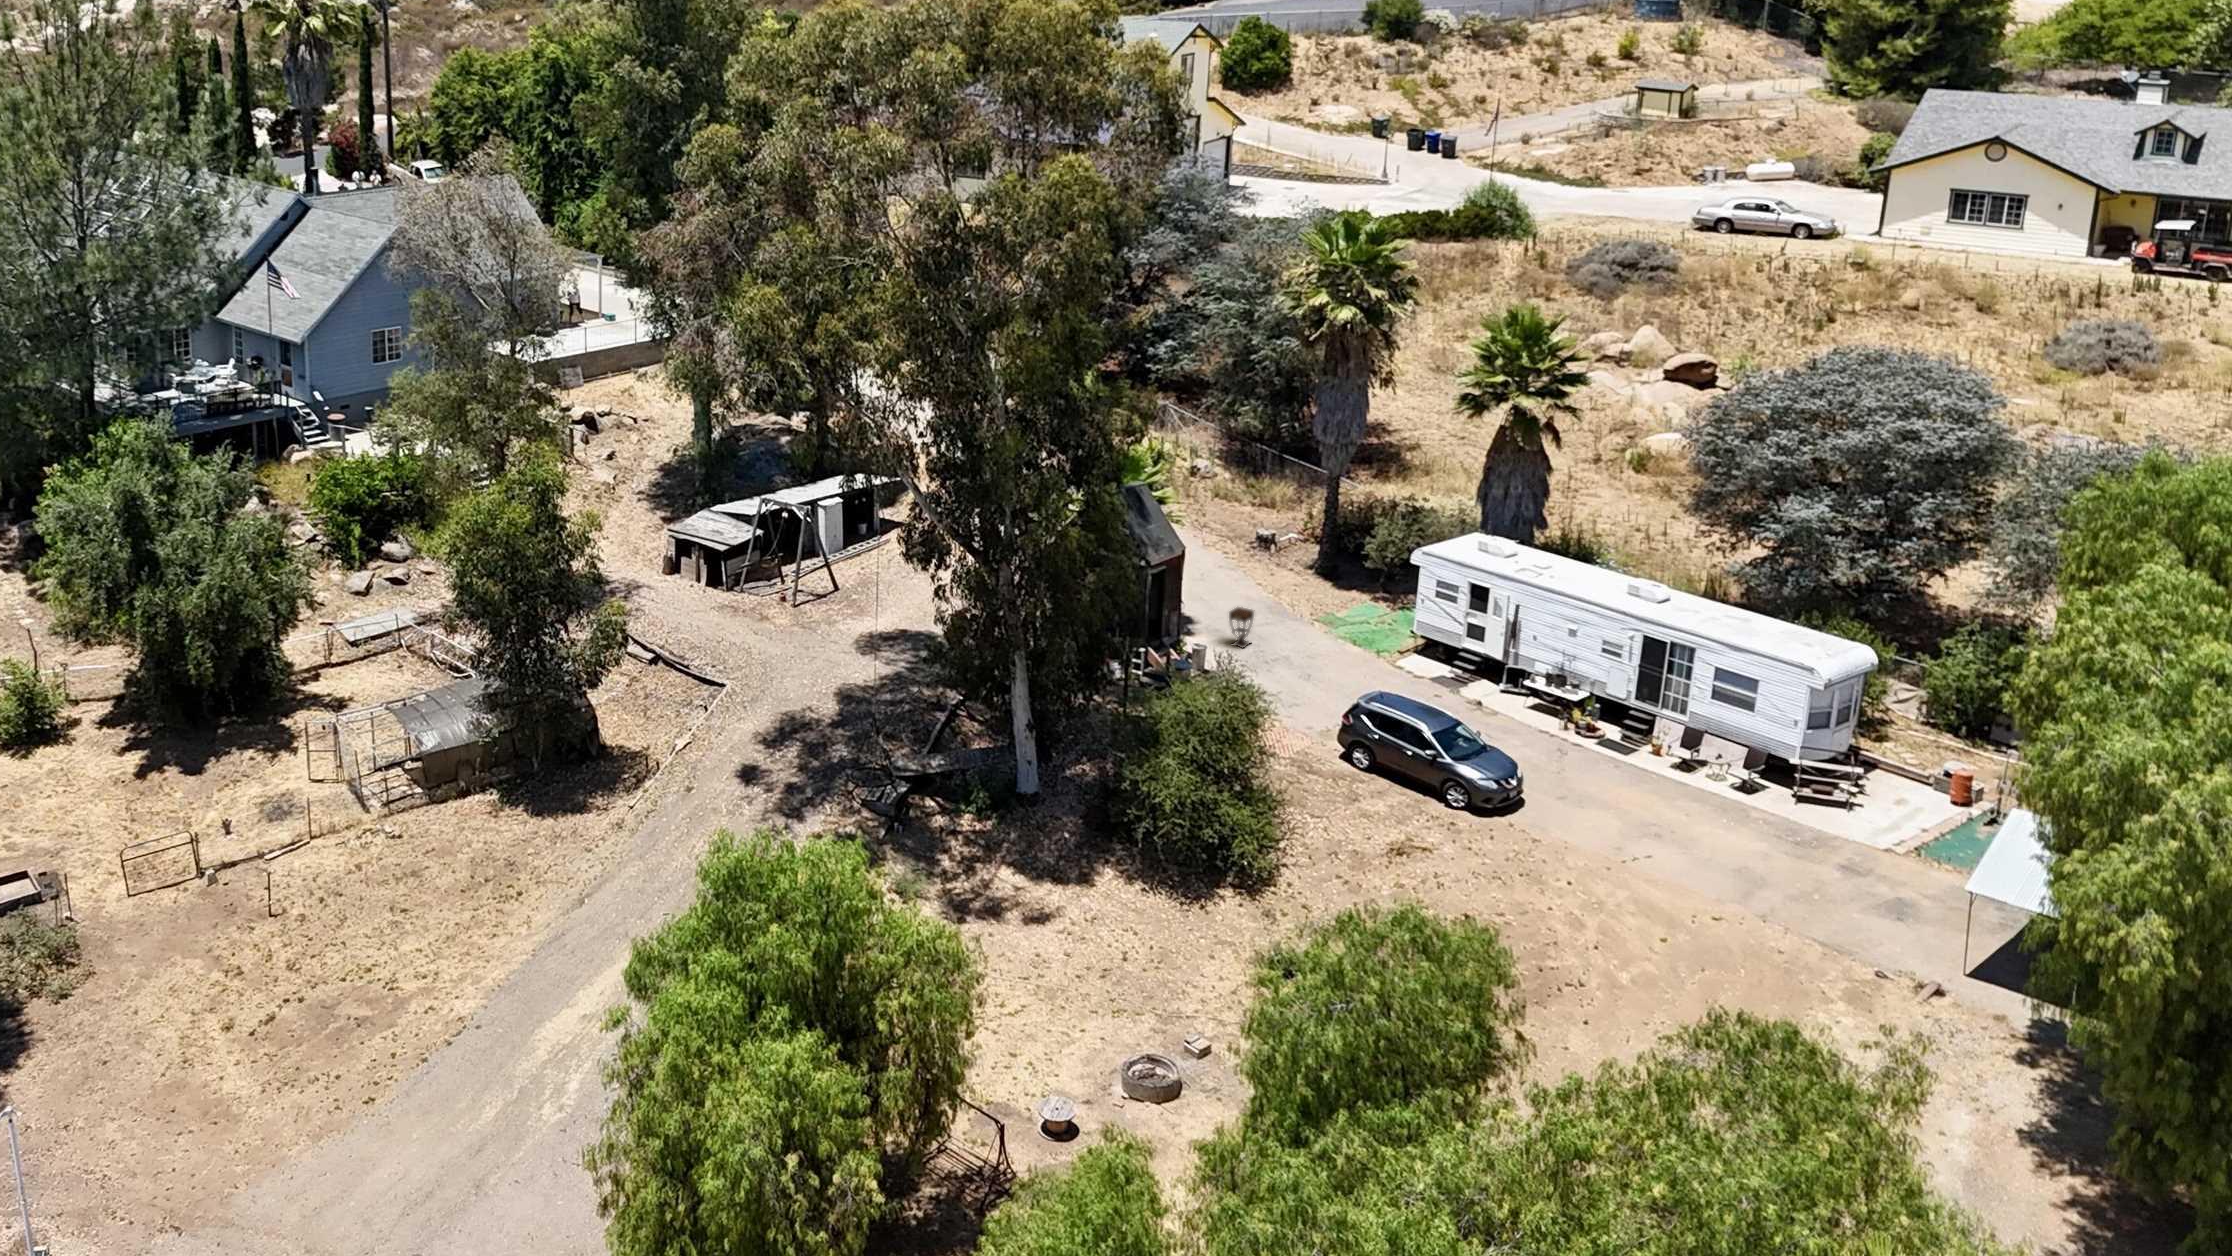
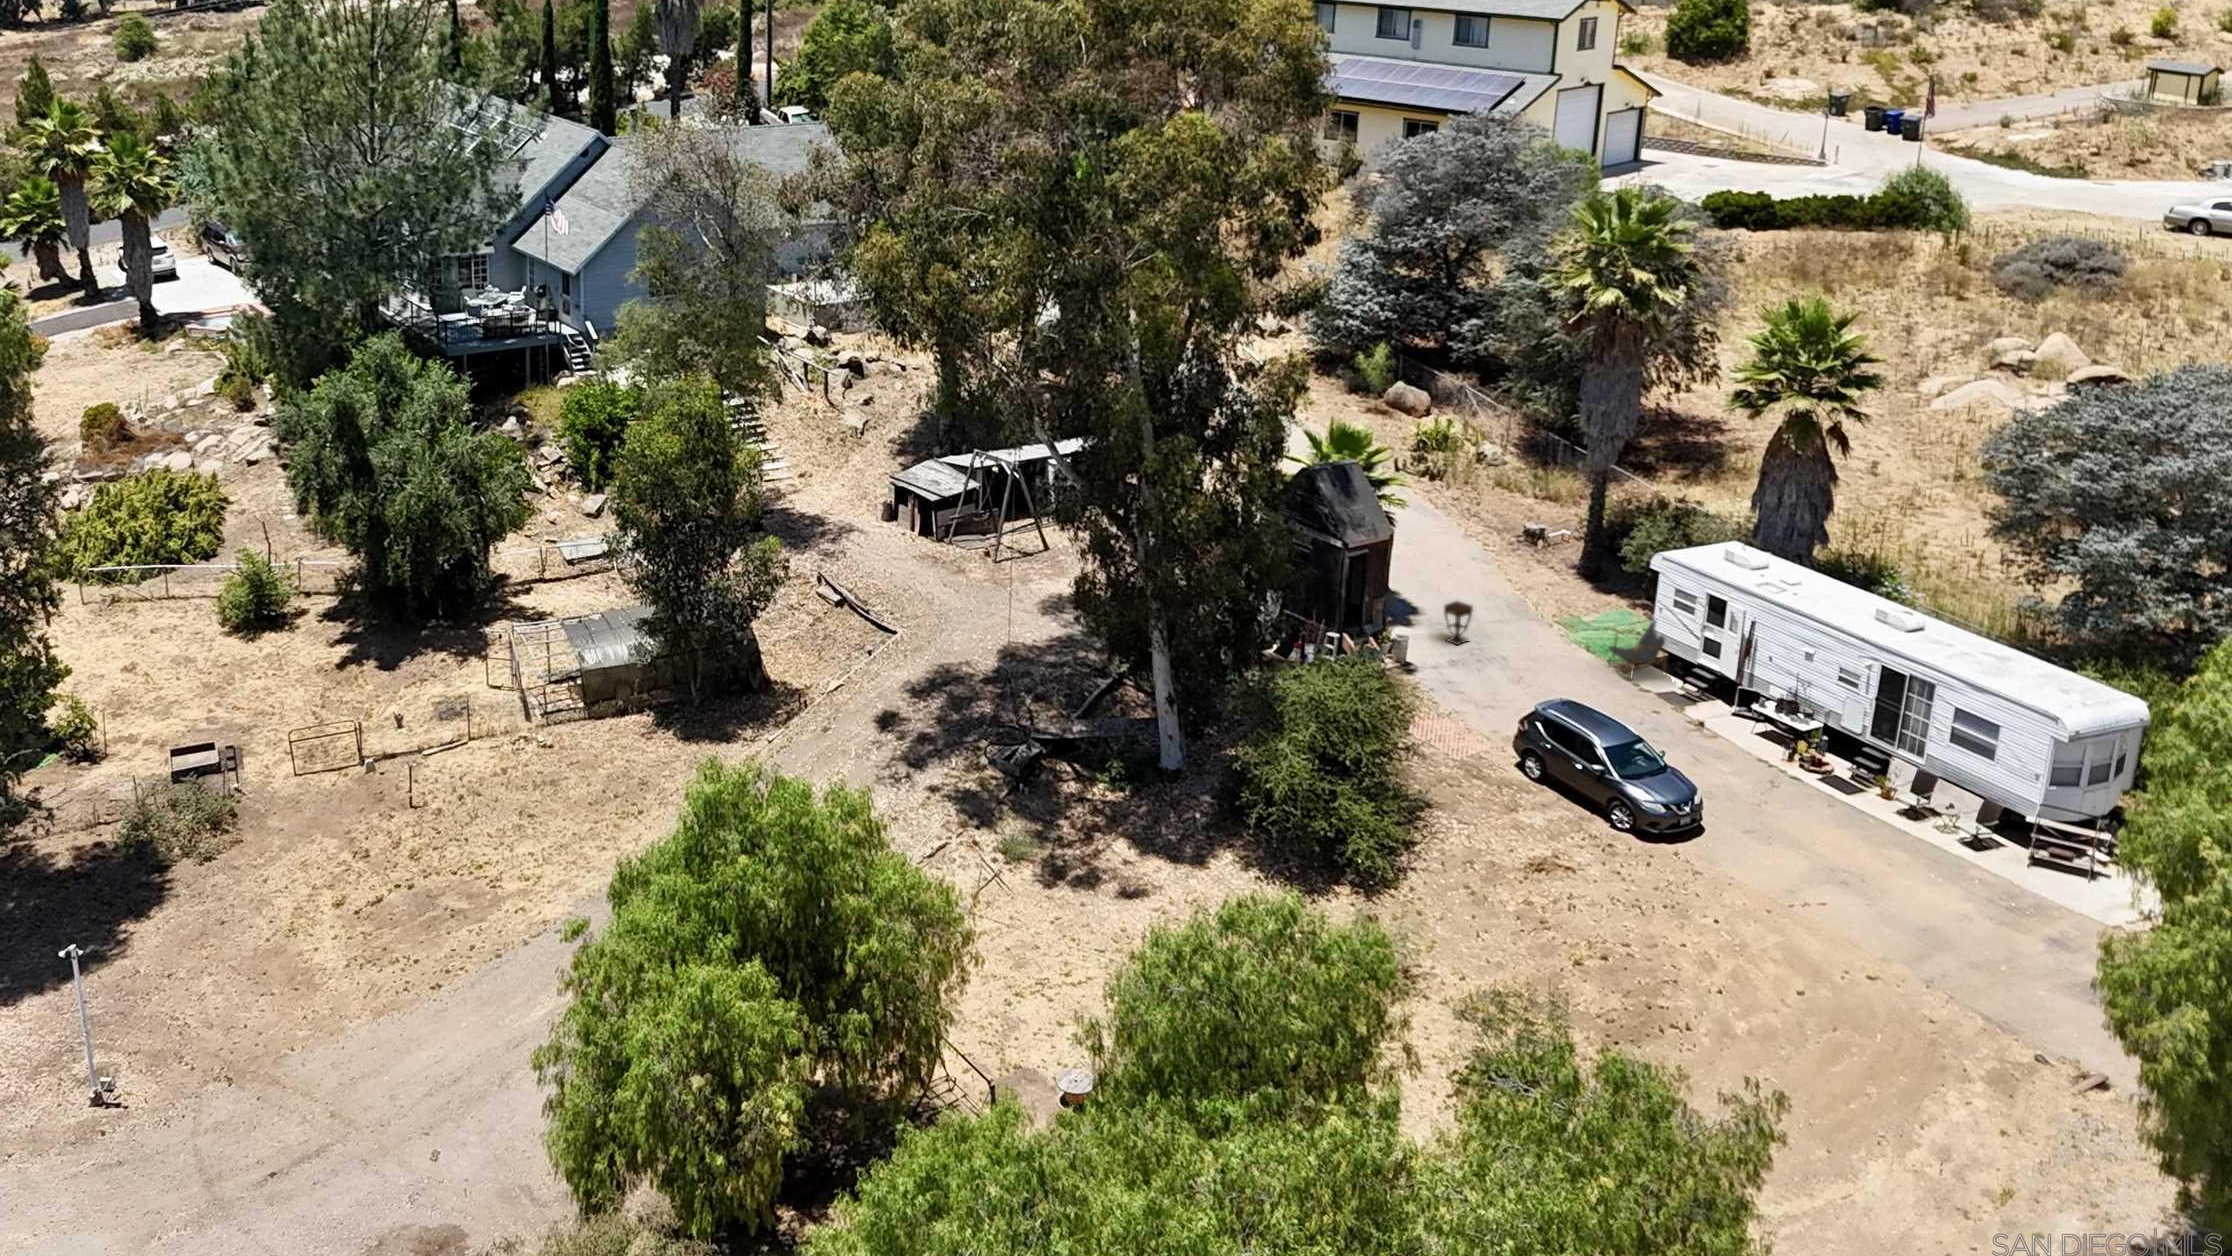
lounge chair: none [1376,609,1434,666] -> present [1609,620,1666,677]

